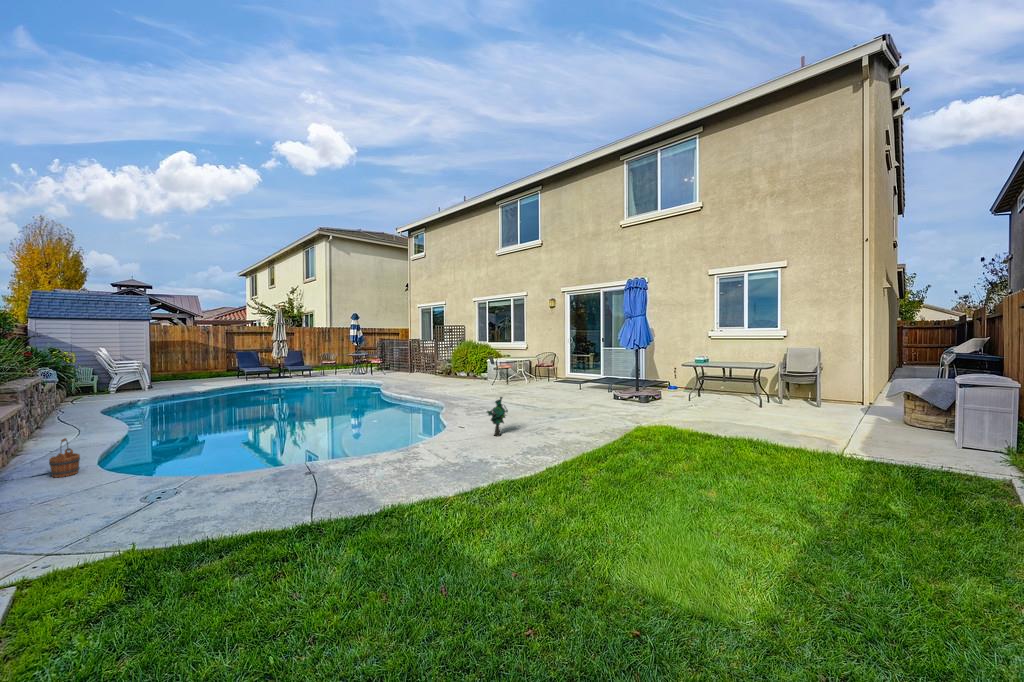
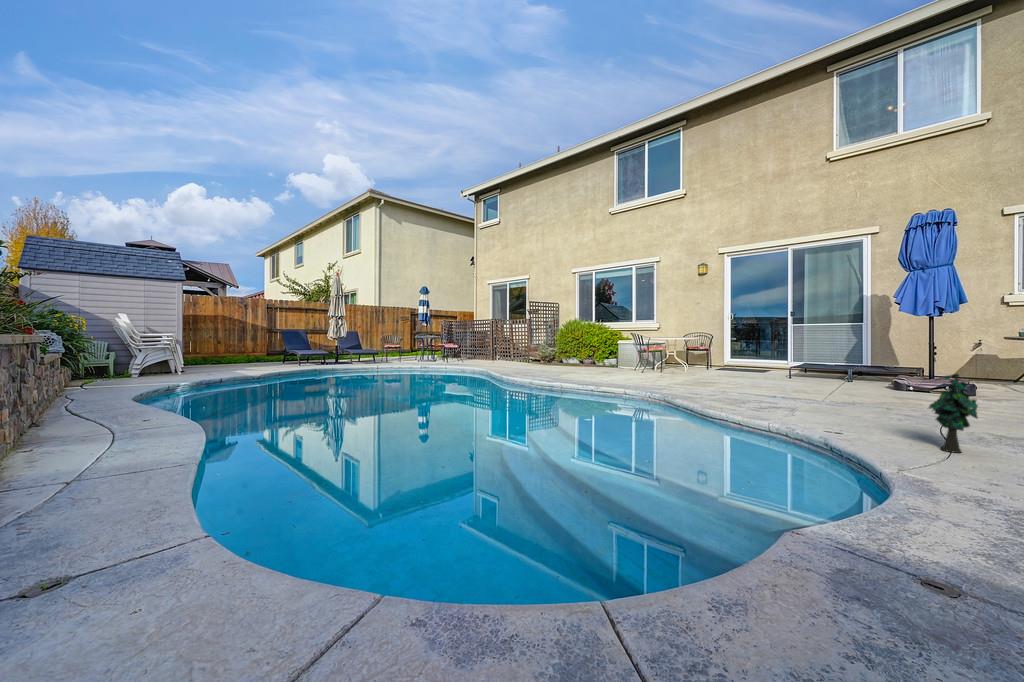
wooden bucket: present [49,438,80,477] -> none [59,455,149,581]

